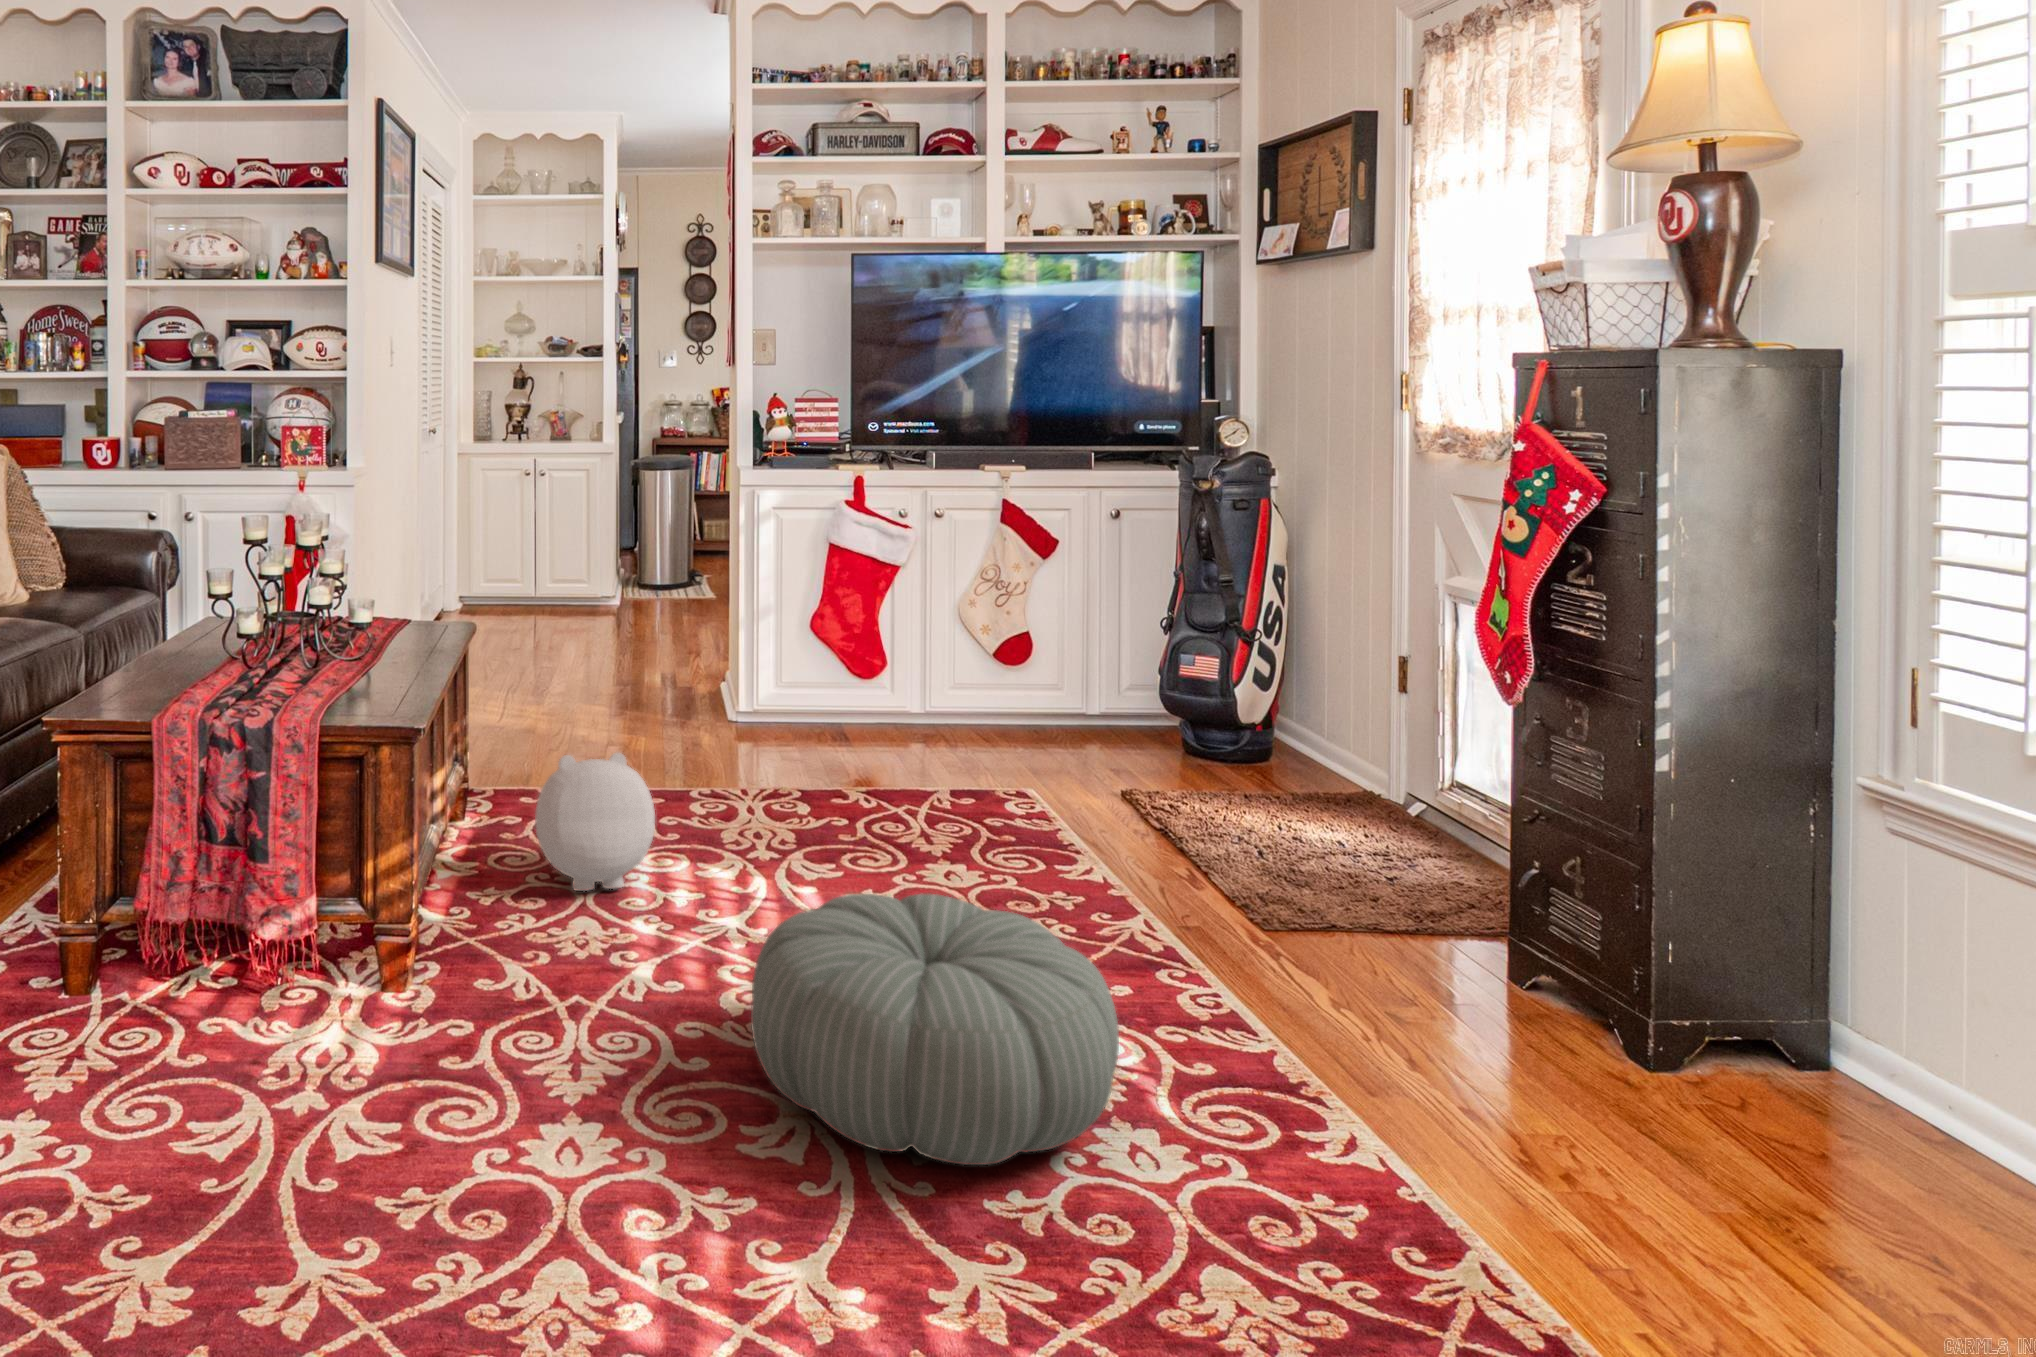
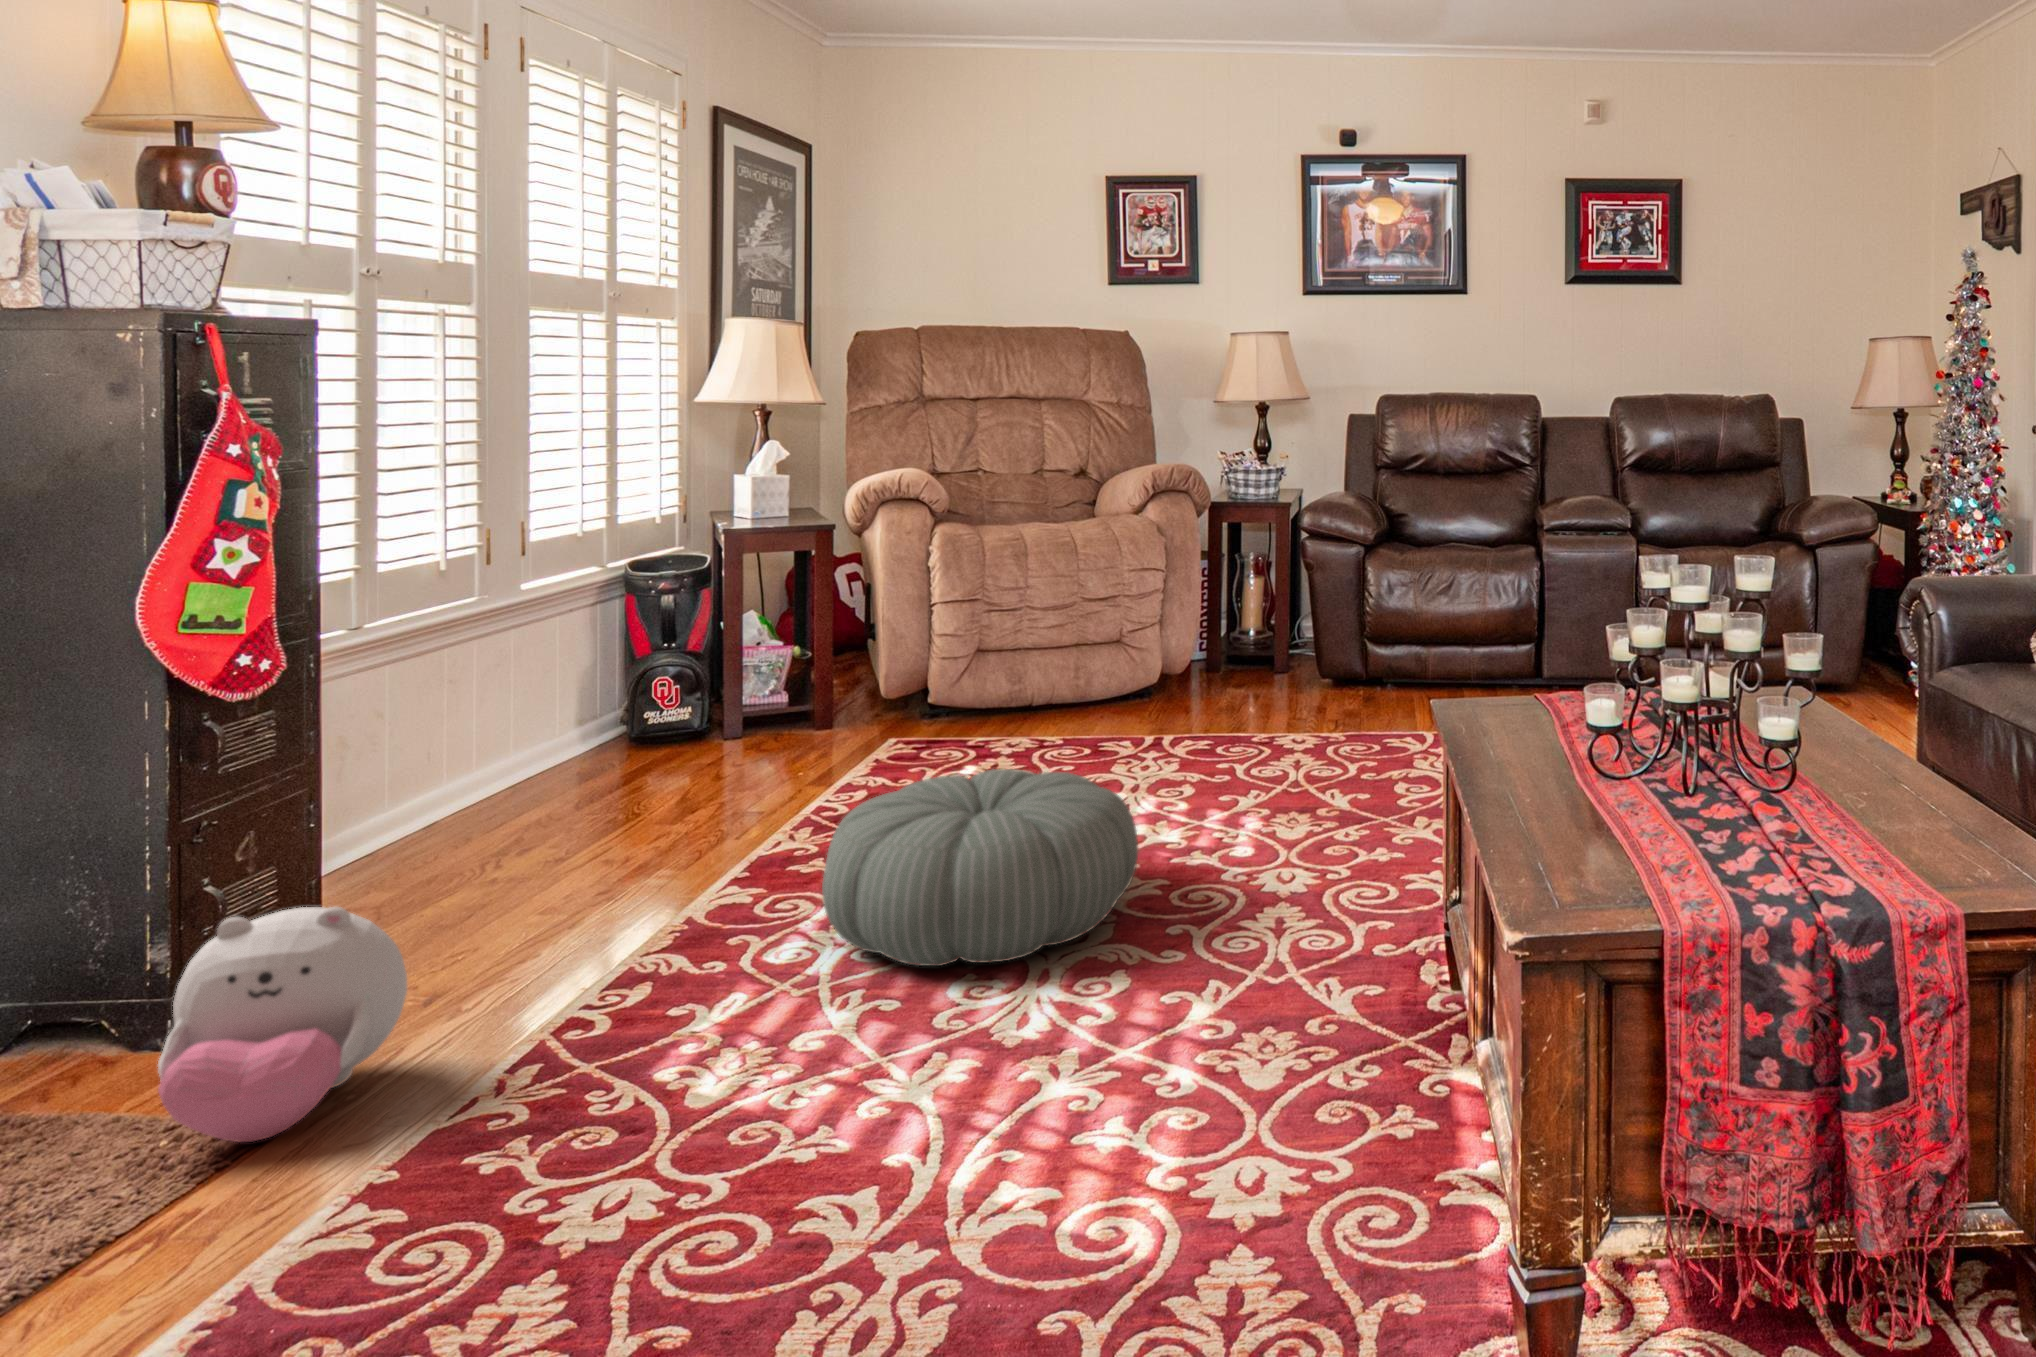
plush toy: present [535,753,655,891] -> present [158,907,407,1142]

